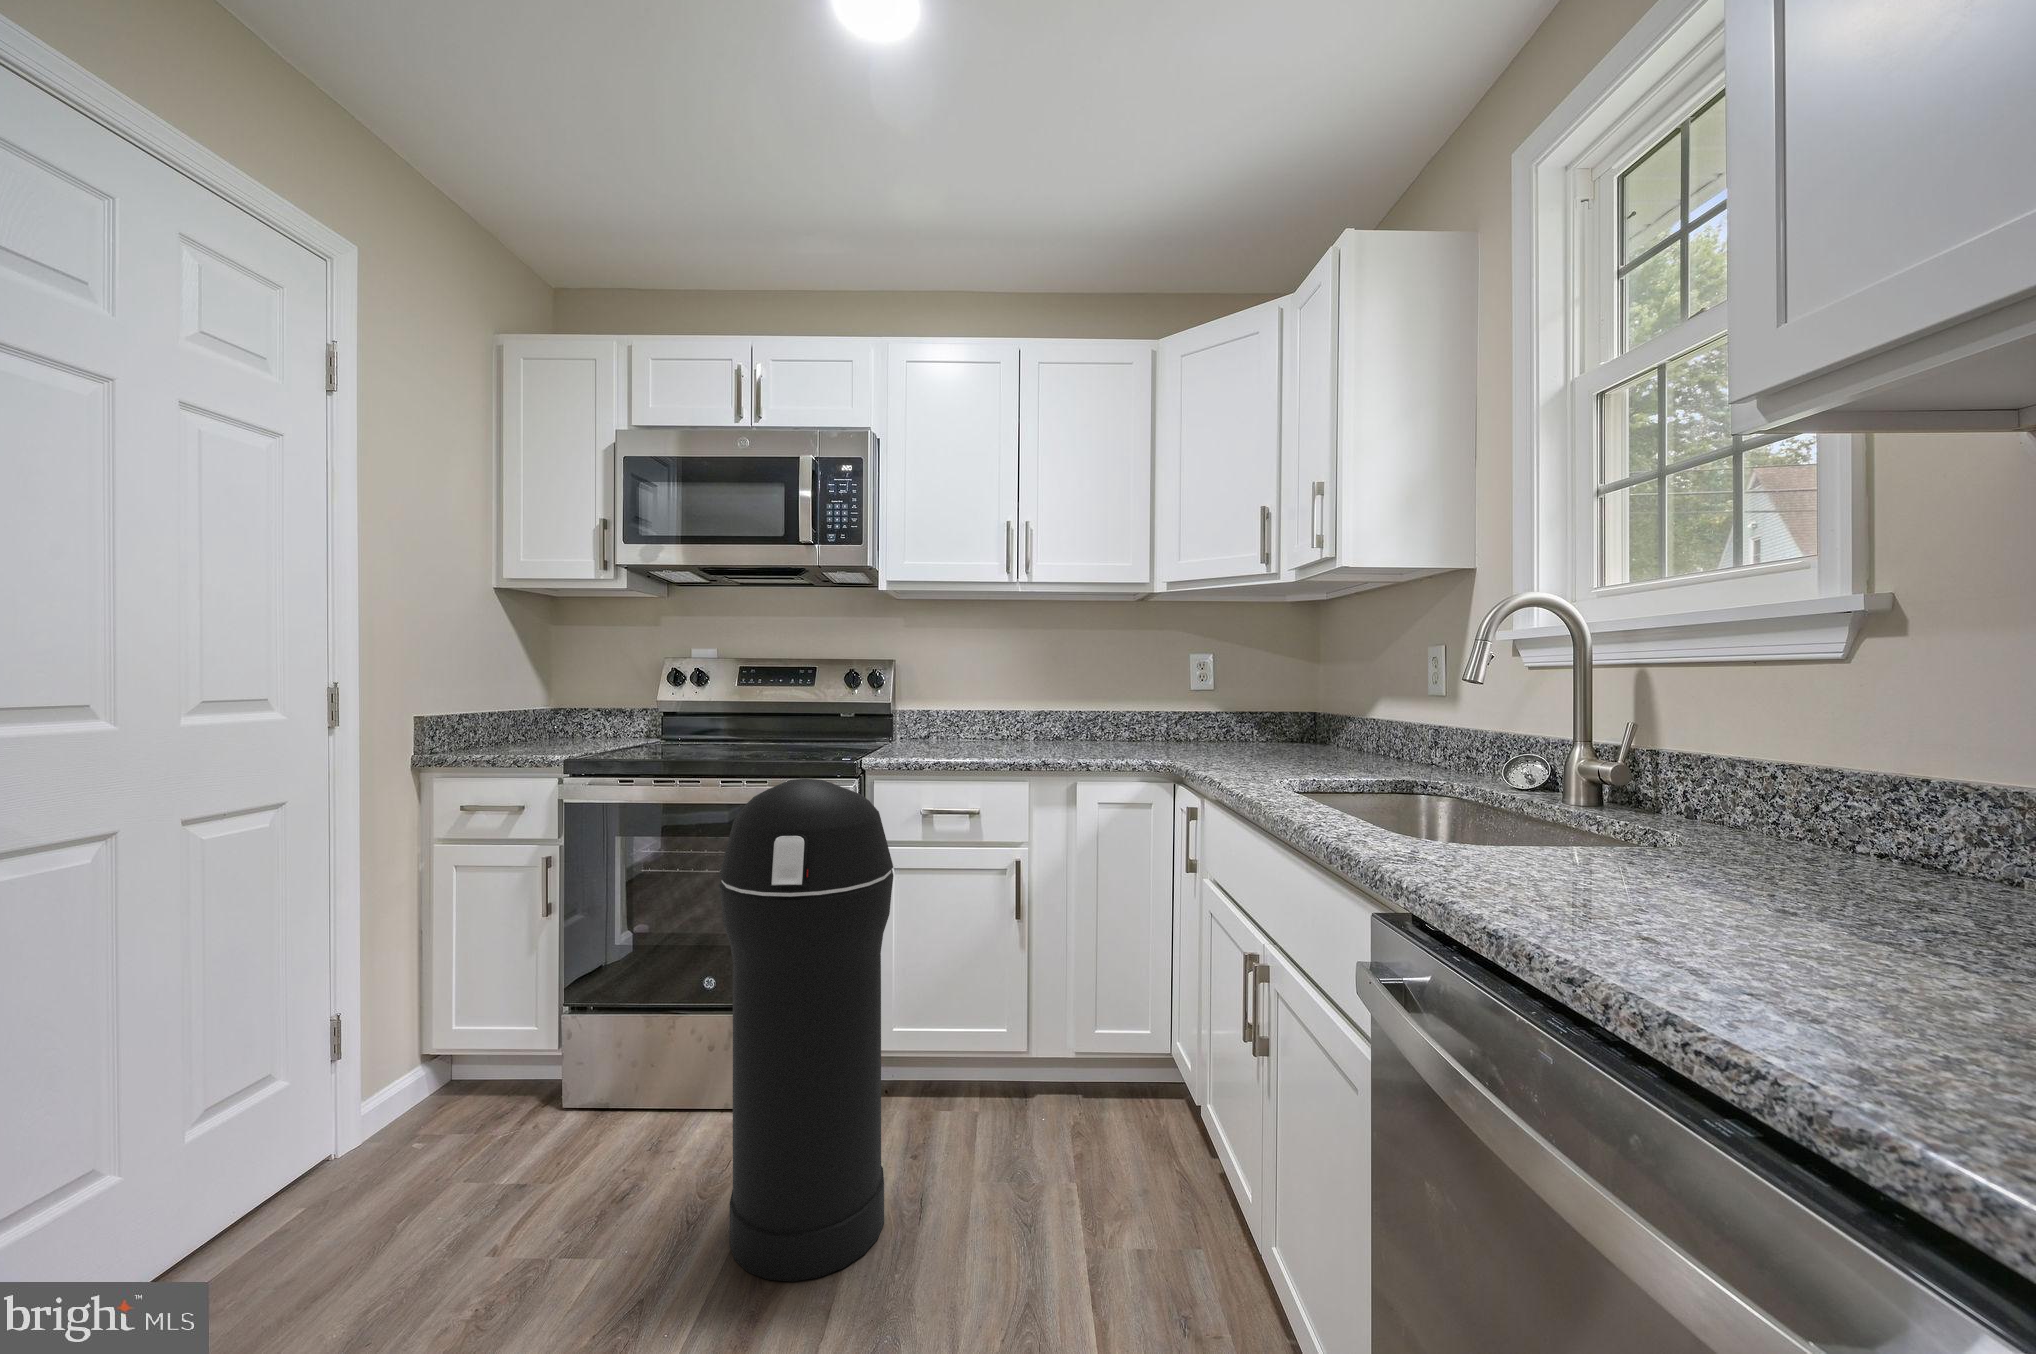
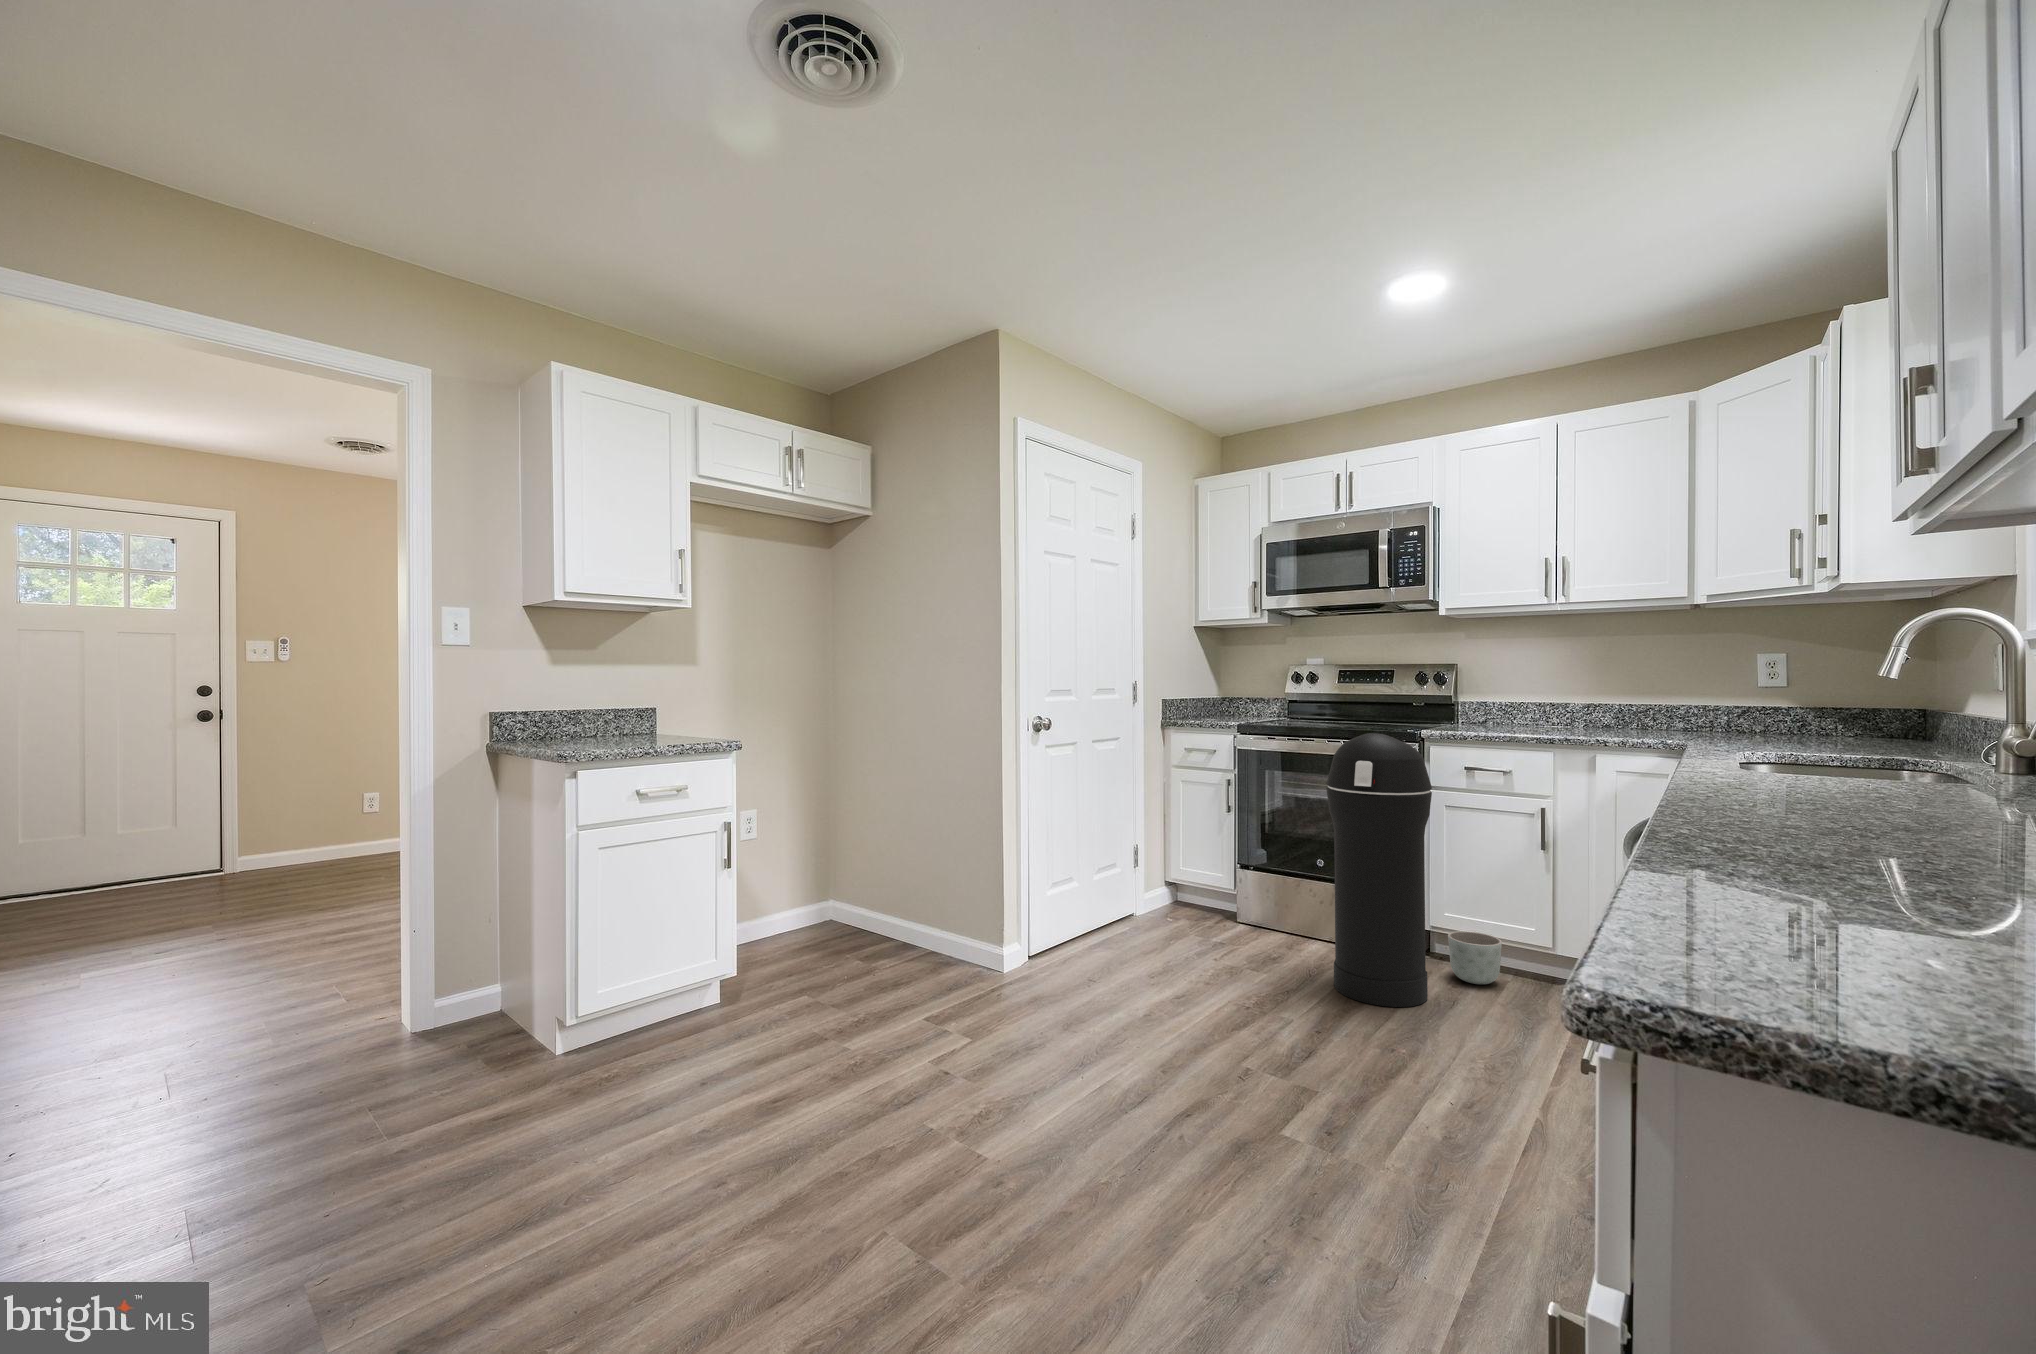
planter: none [902,1053,973,1143] -> present [1448,931,1502,984]

